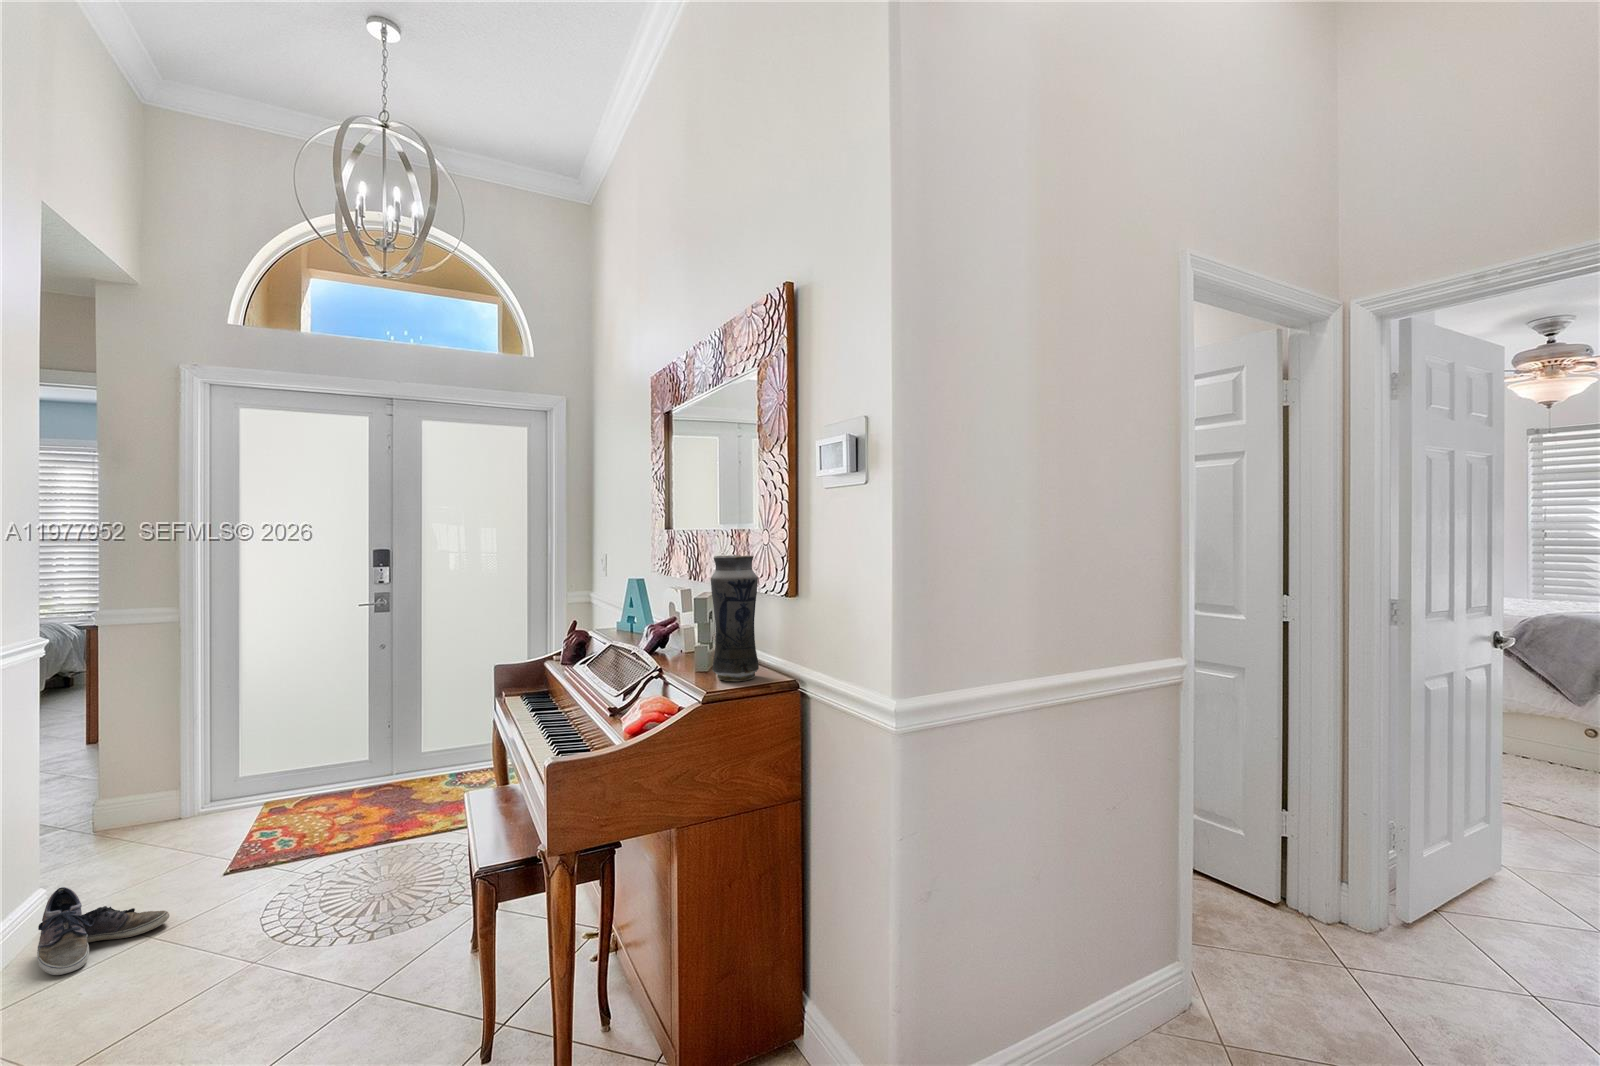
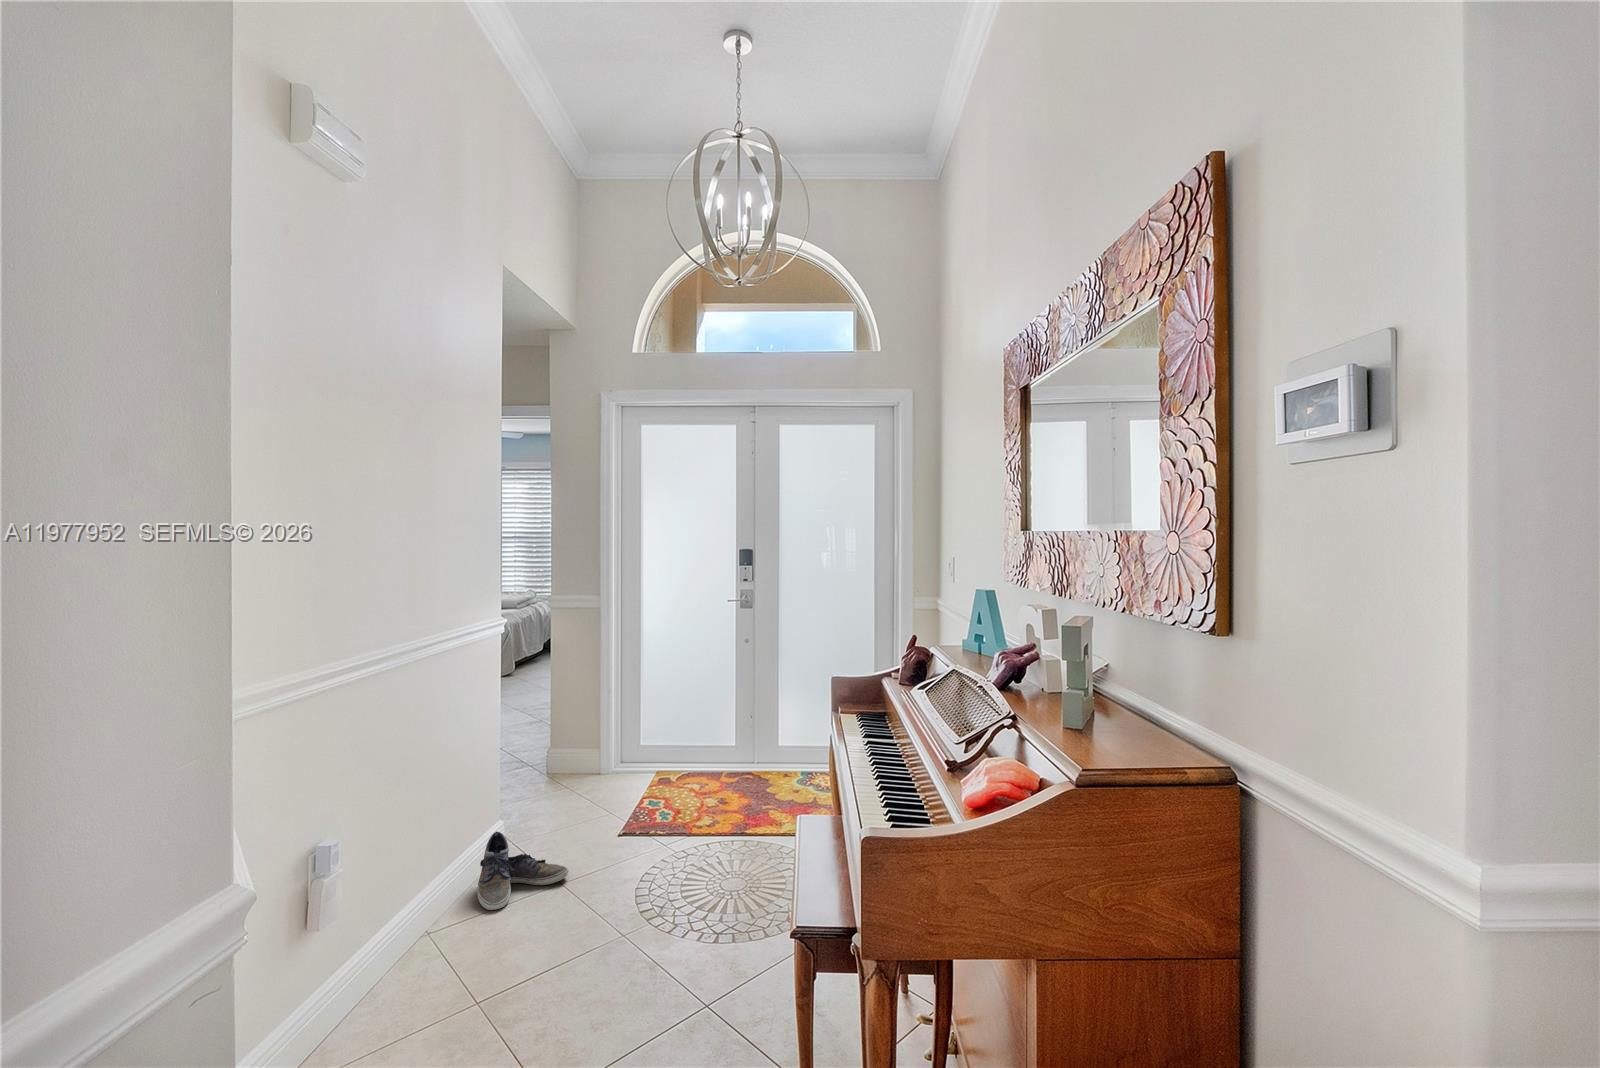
vase: present [711,555,759,681] -> none [1087,569,1162,755]

